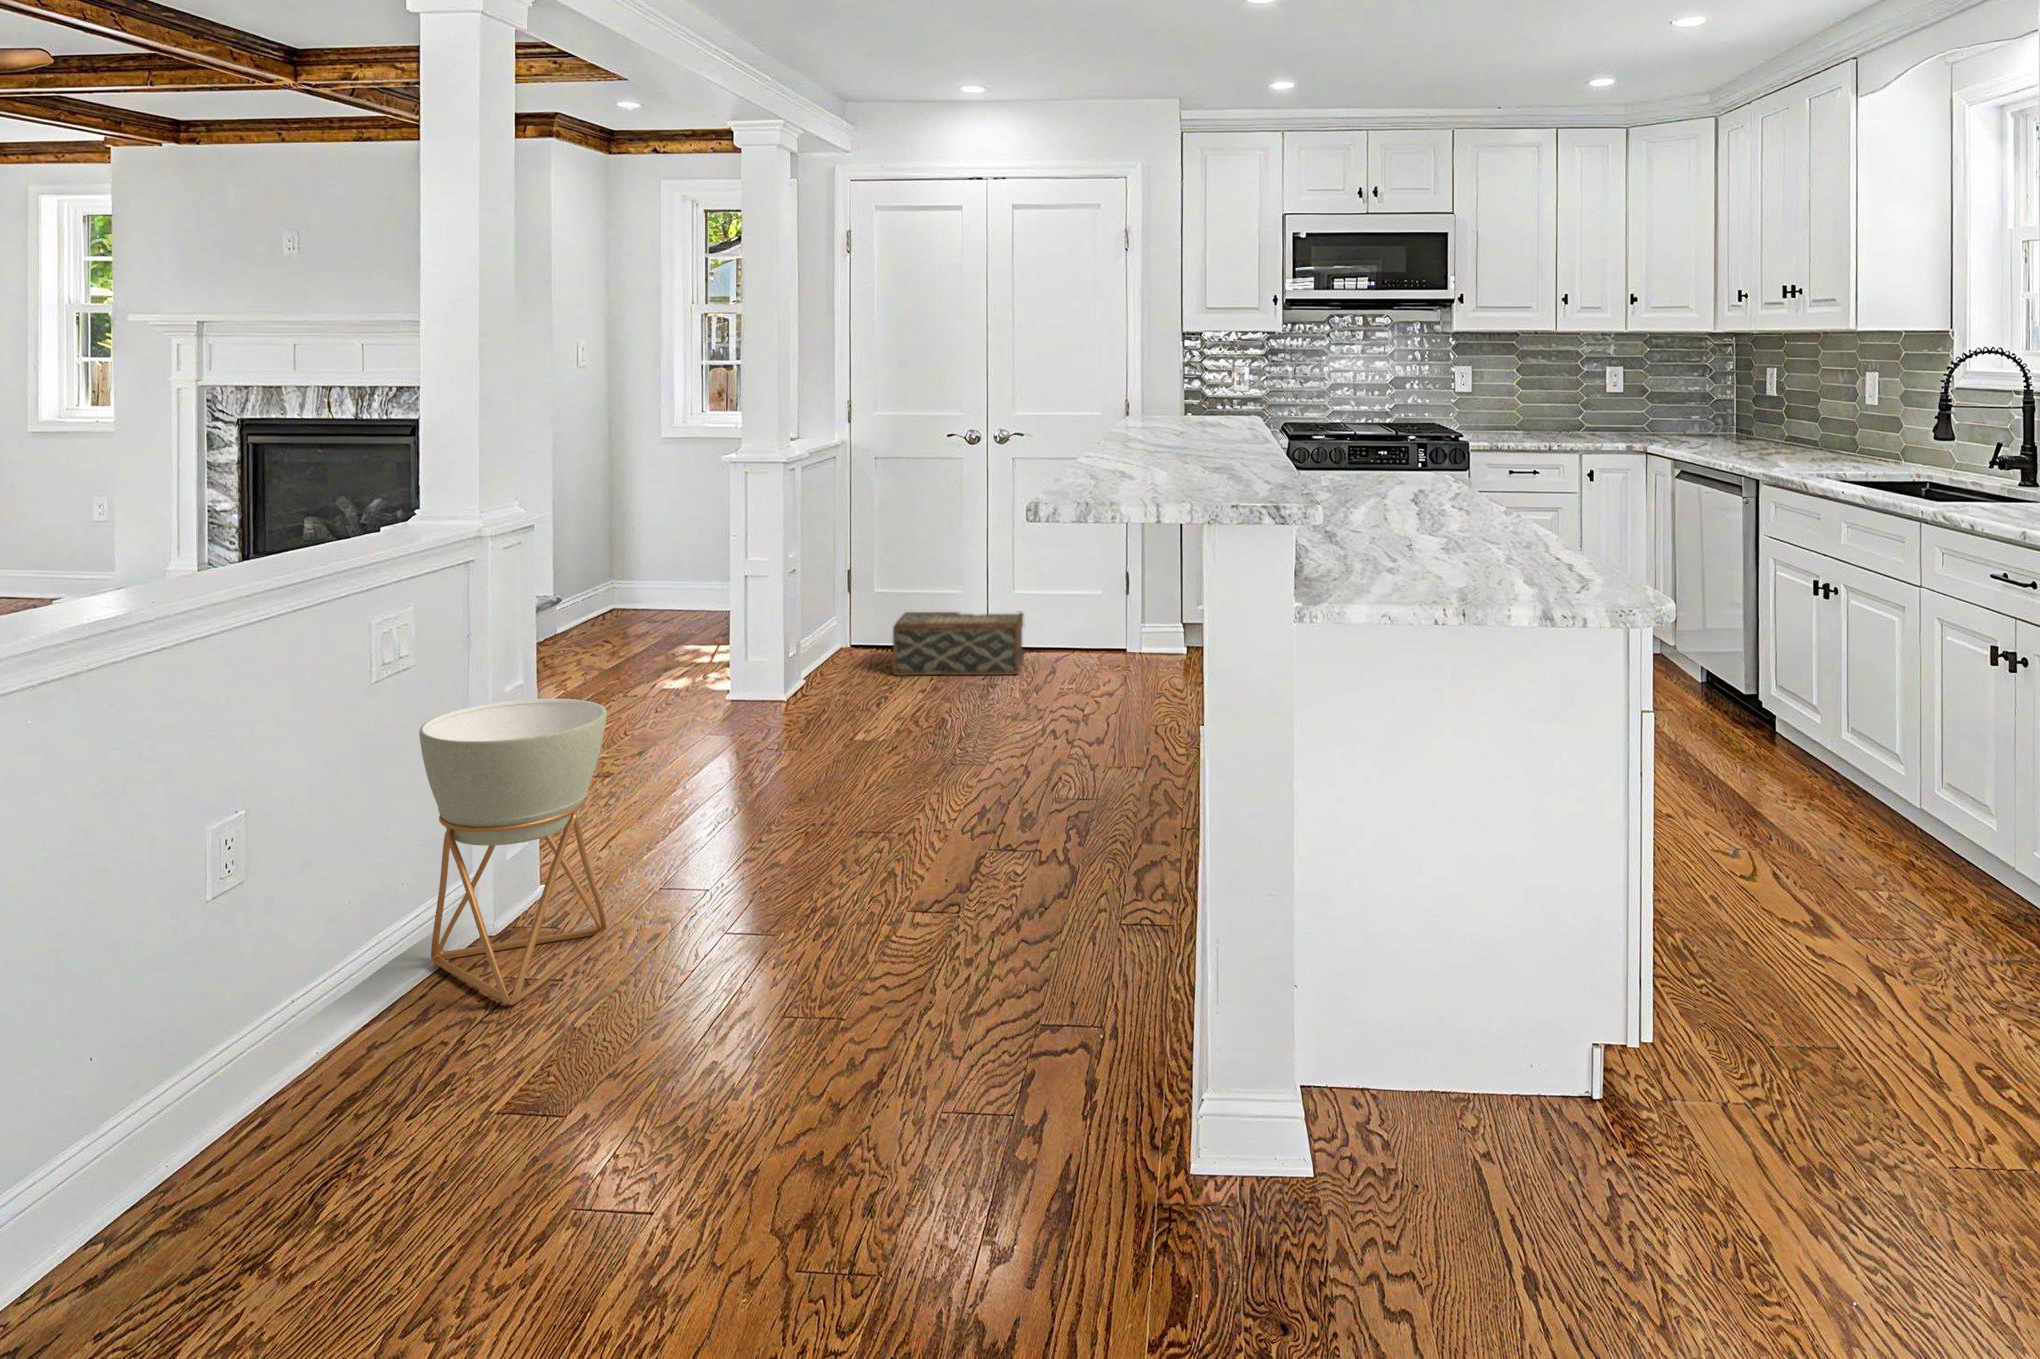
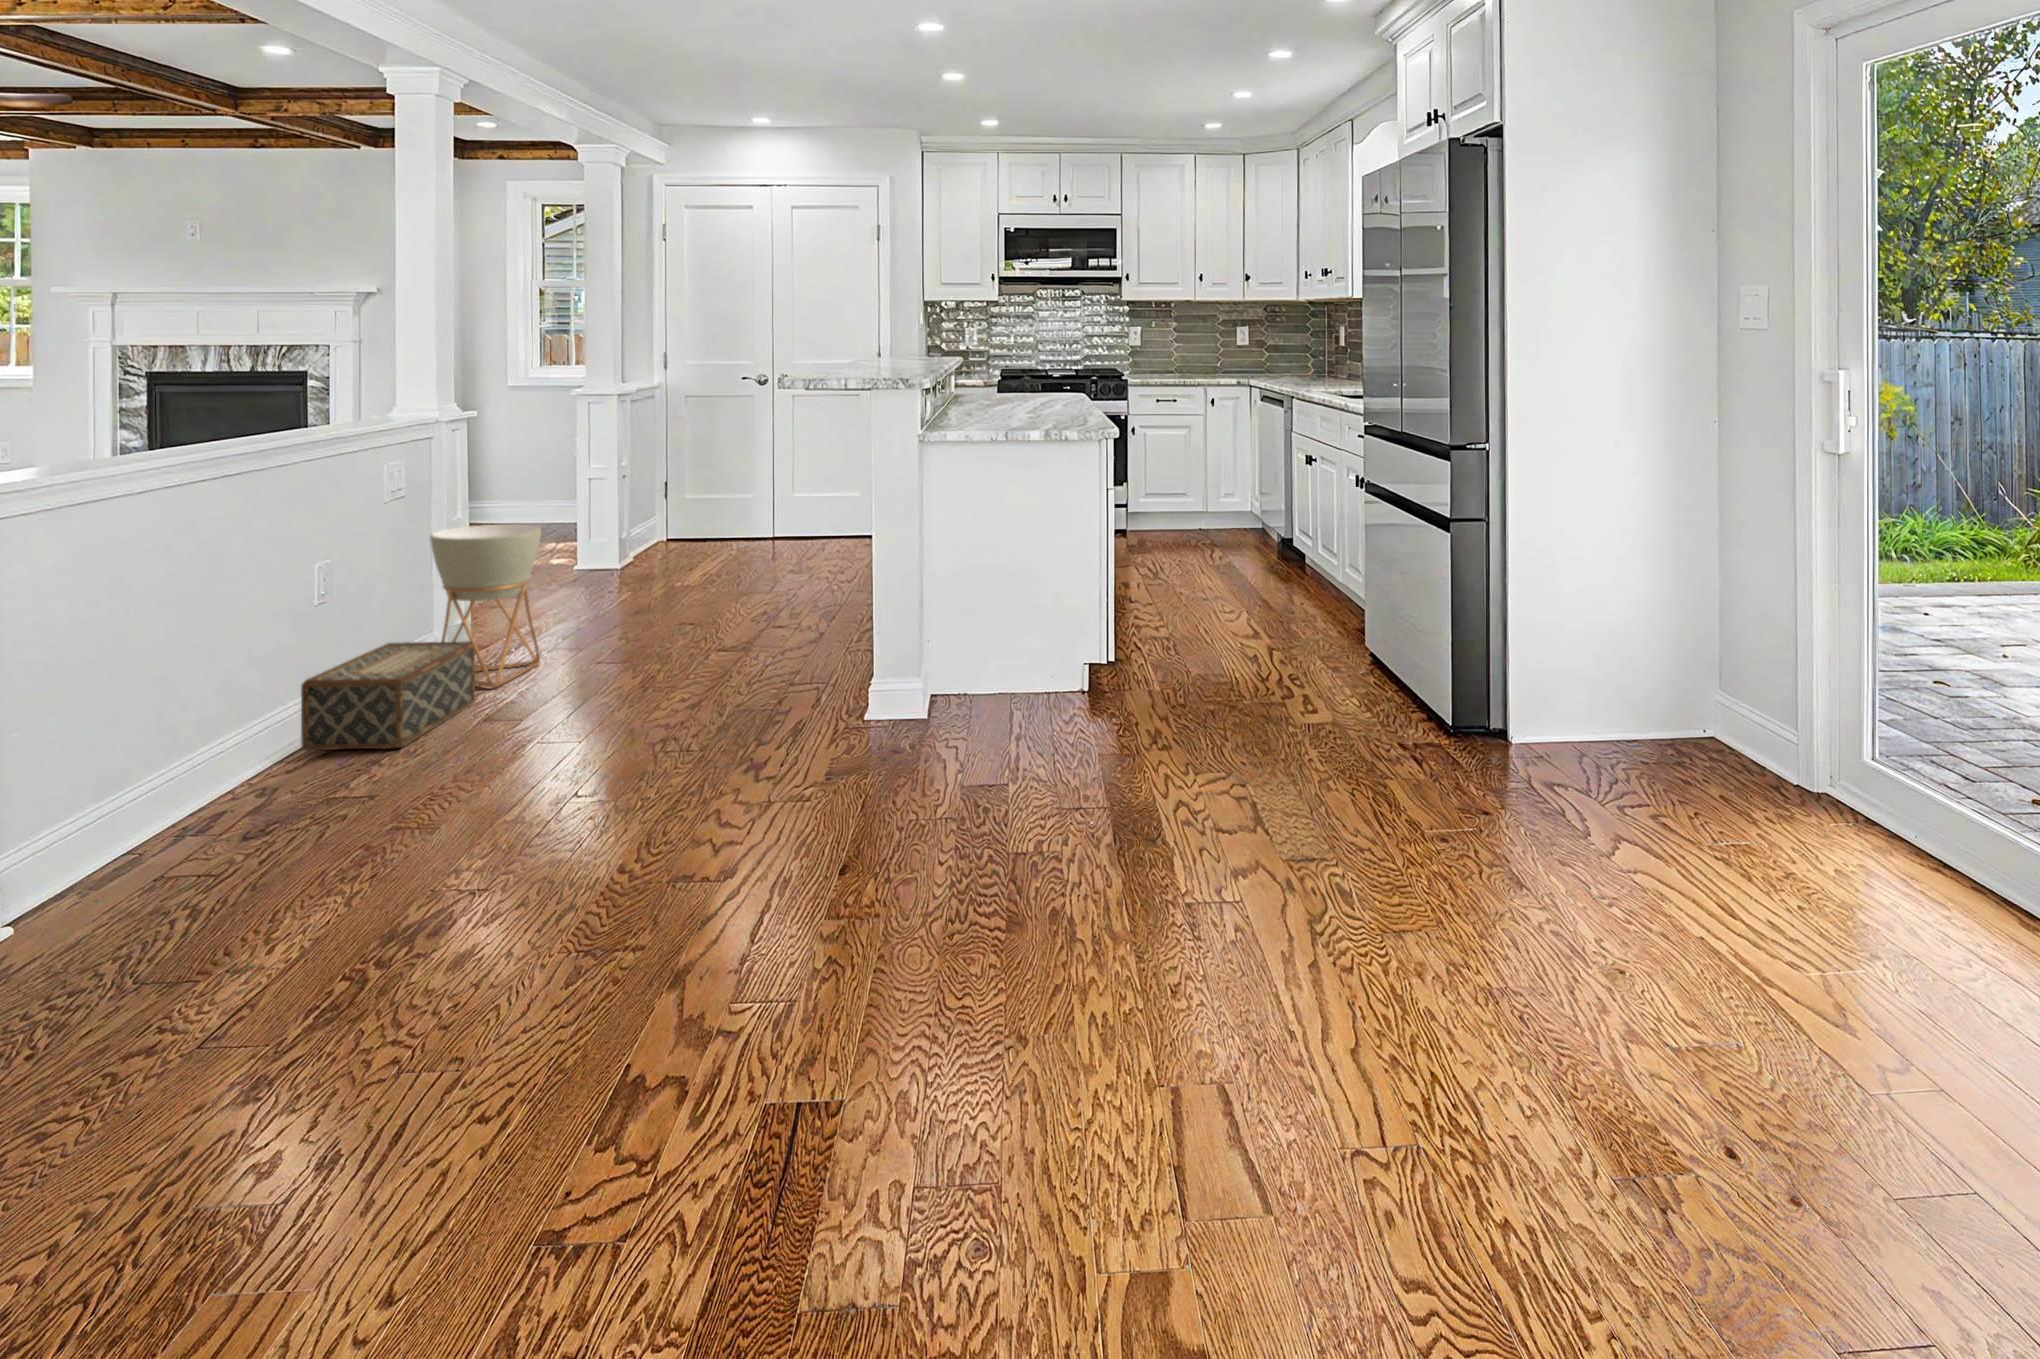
woven basket: present [893,612,1024,675] -> present [301,641,475,750]

